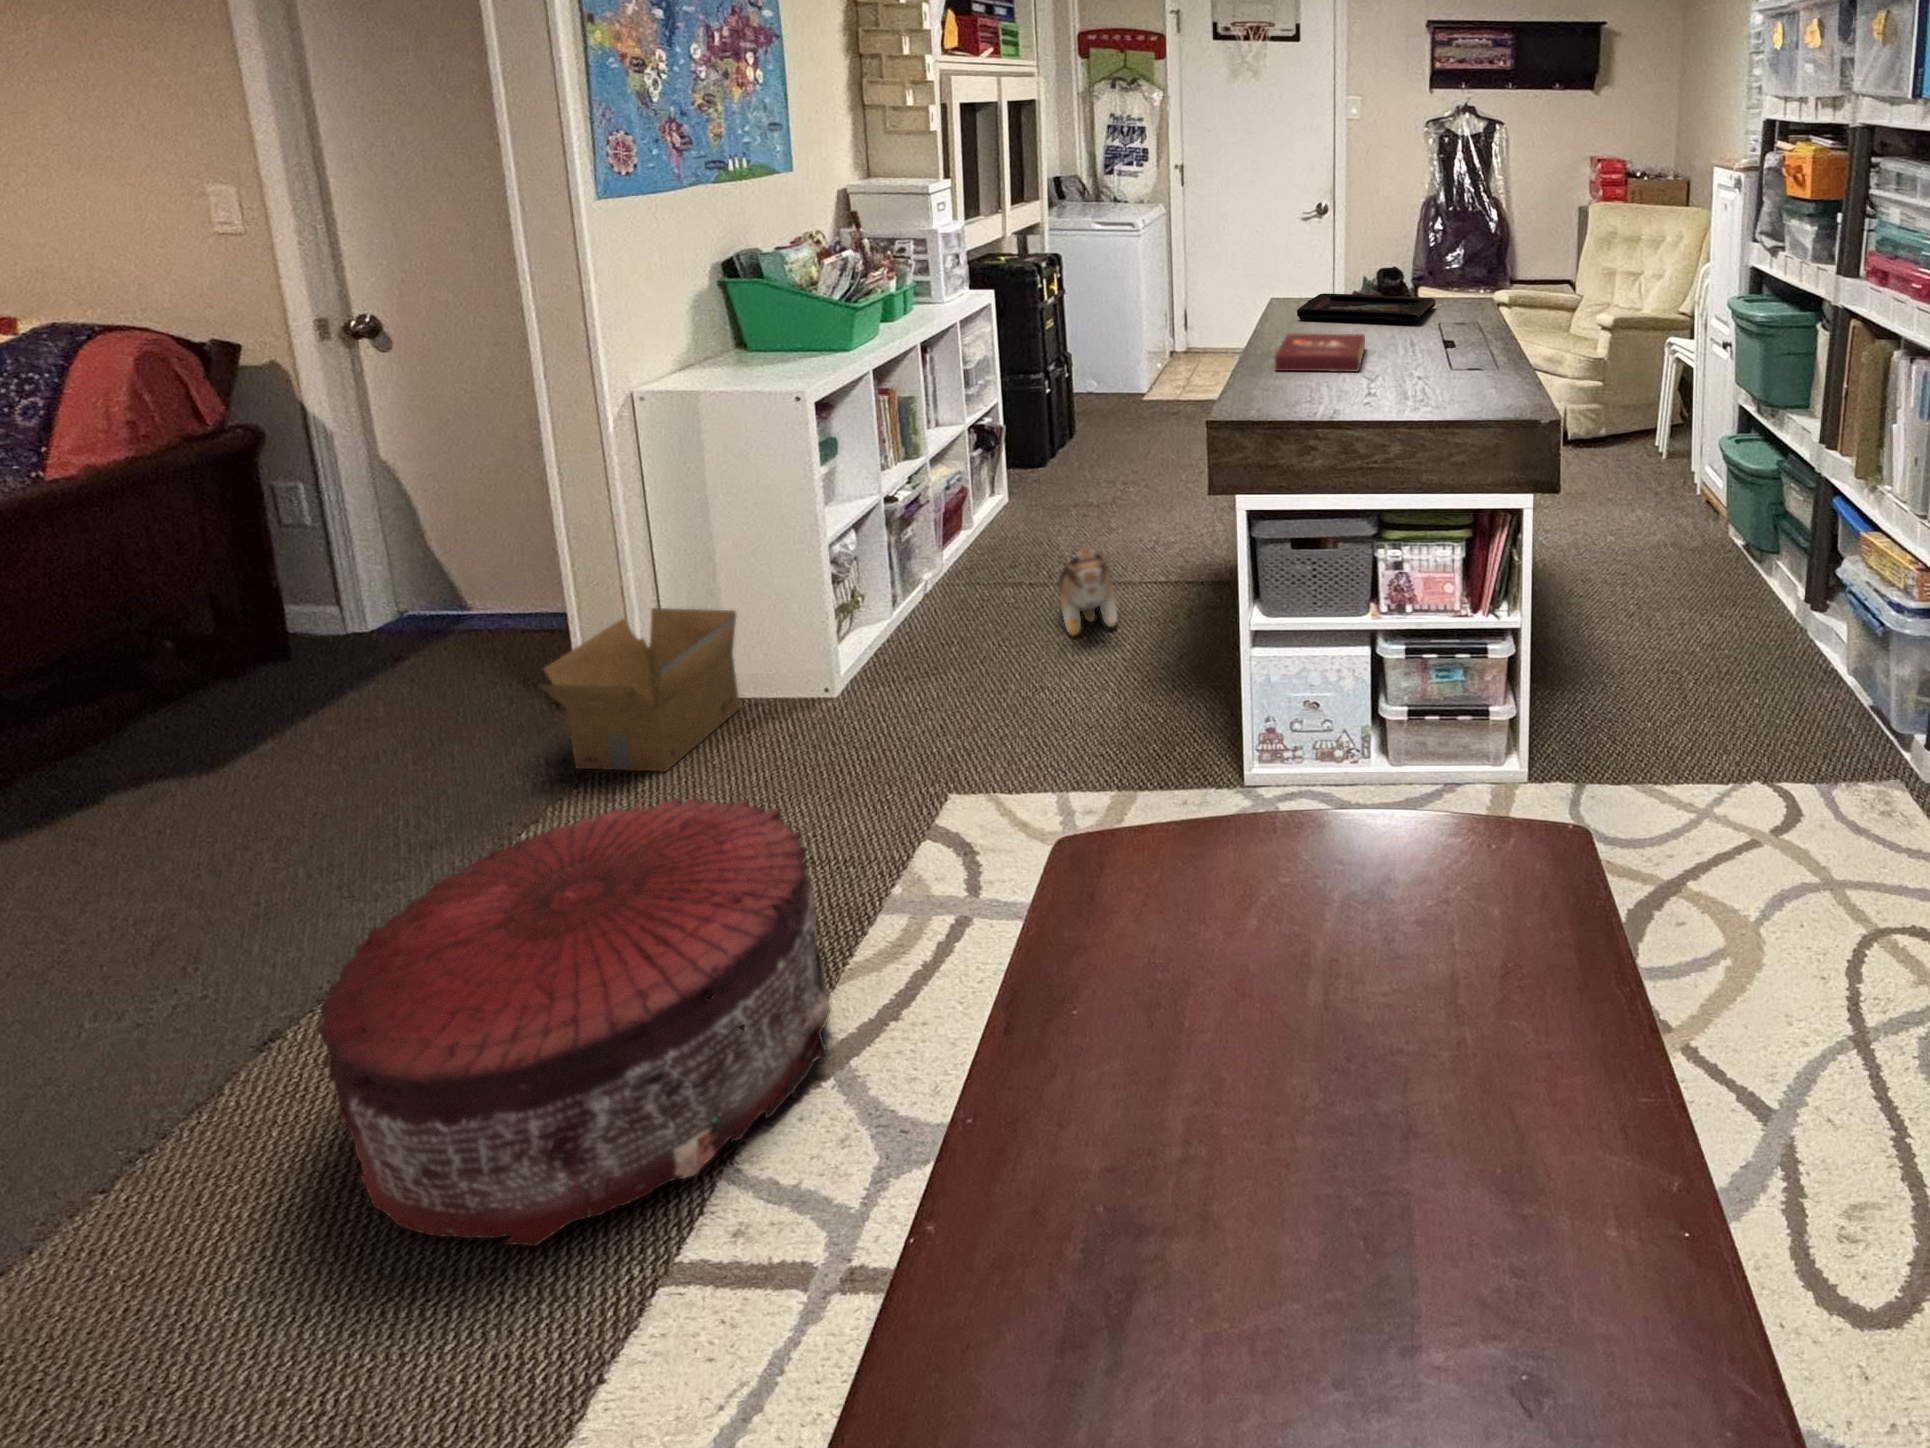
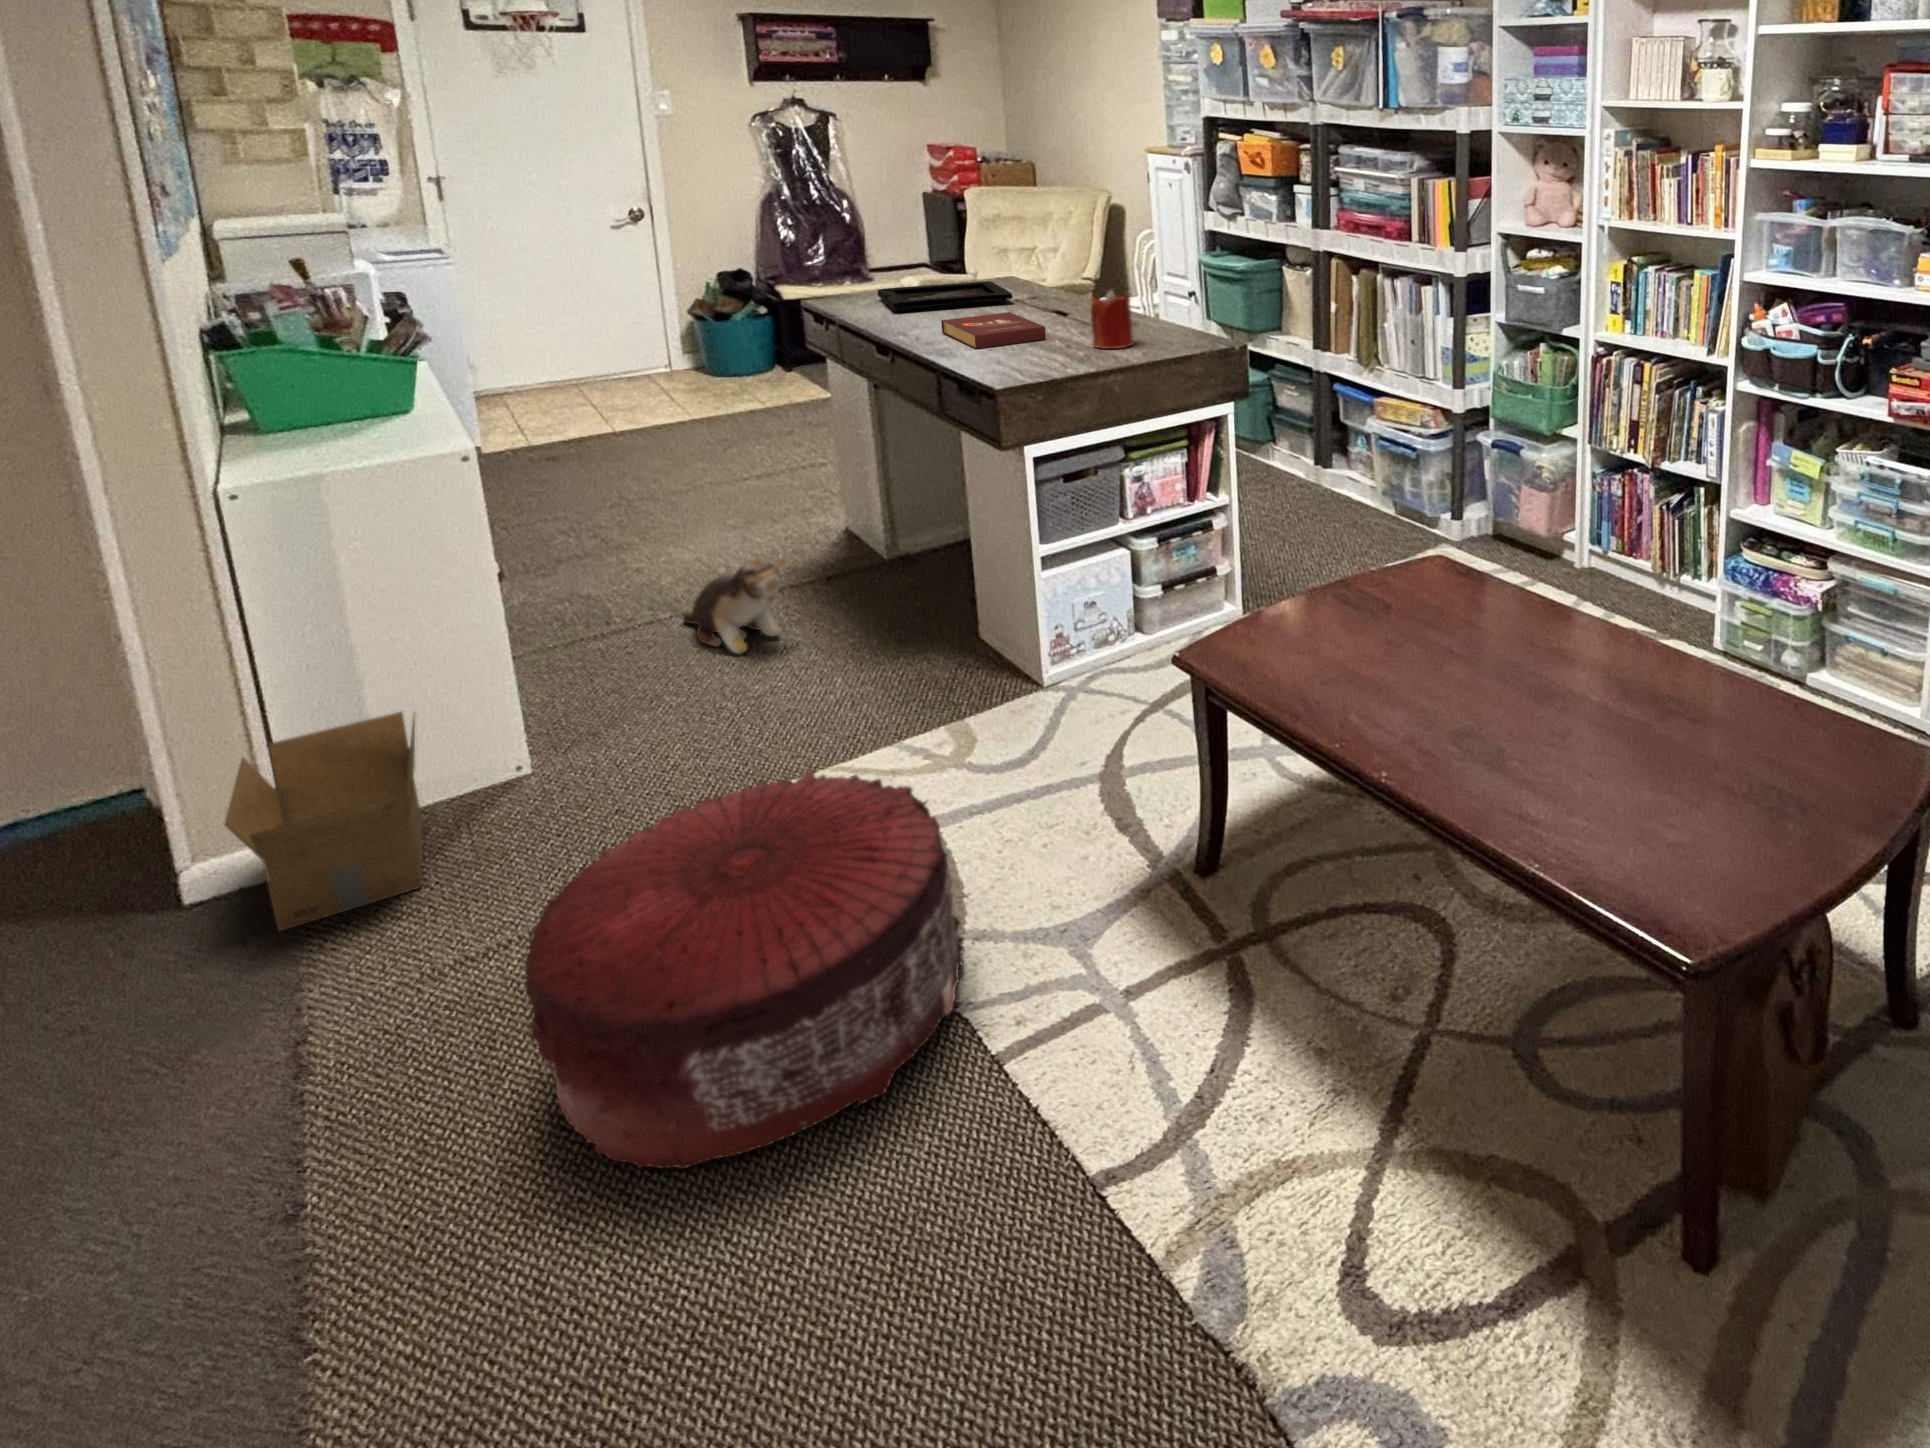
candle: none [1380,322,1433,398] -> present [1091,290,1133,349]

